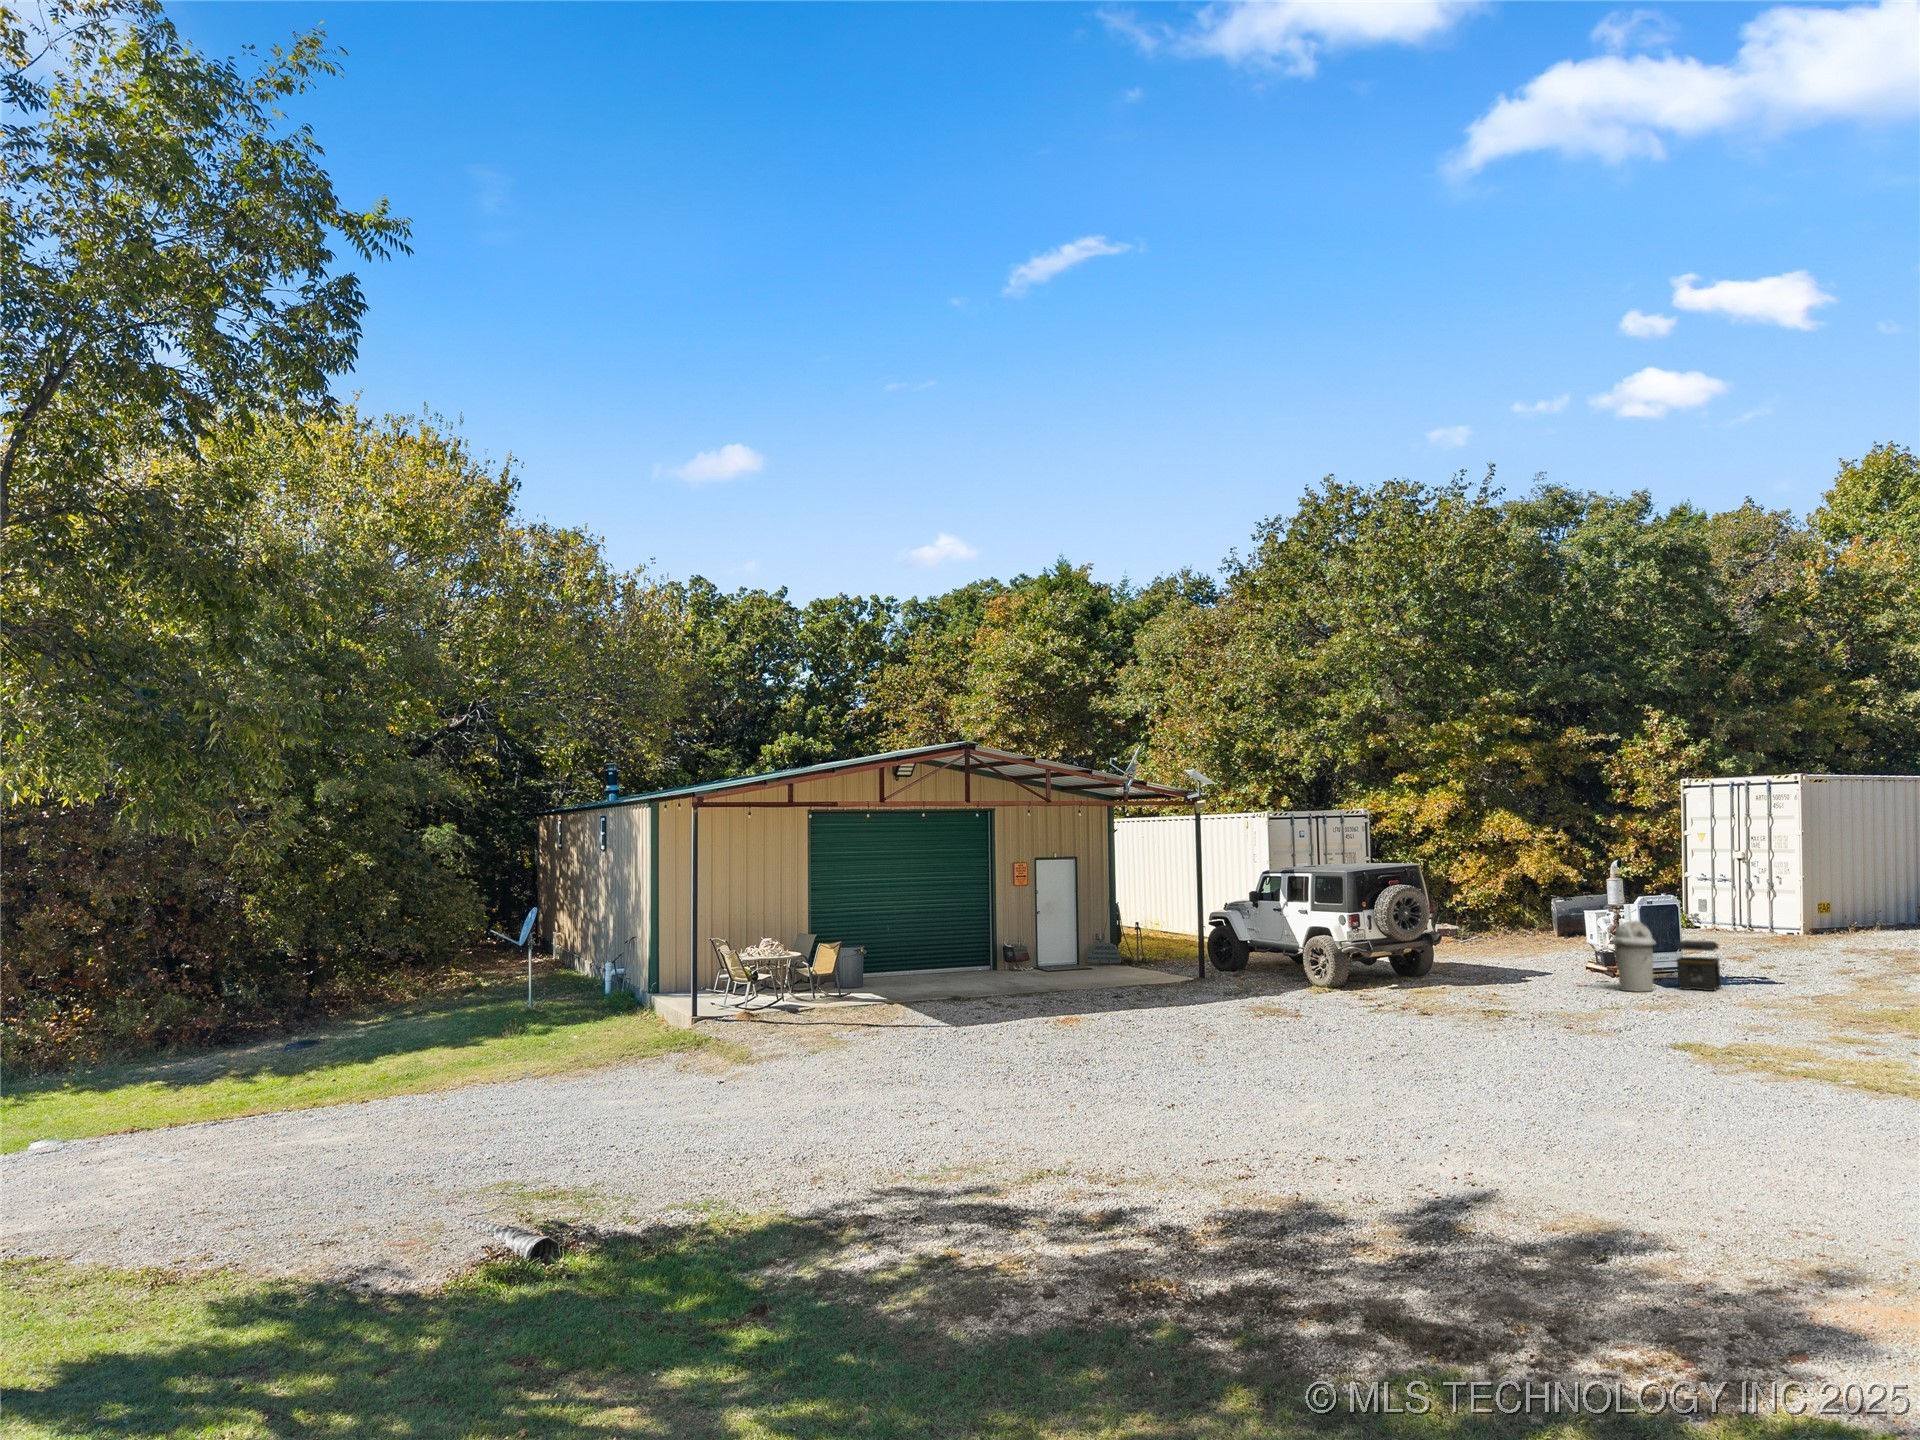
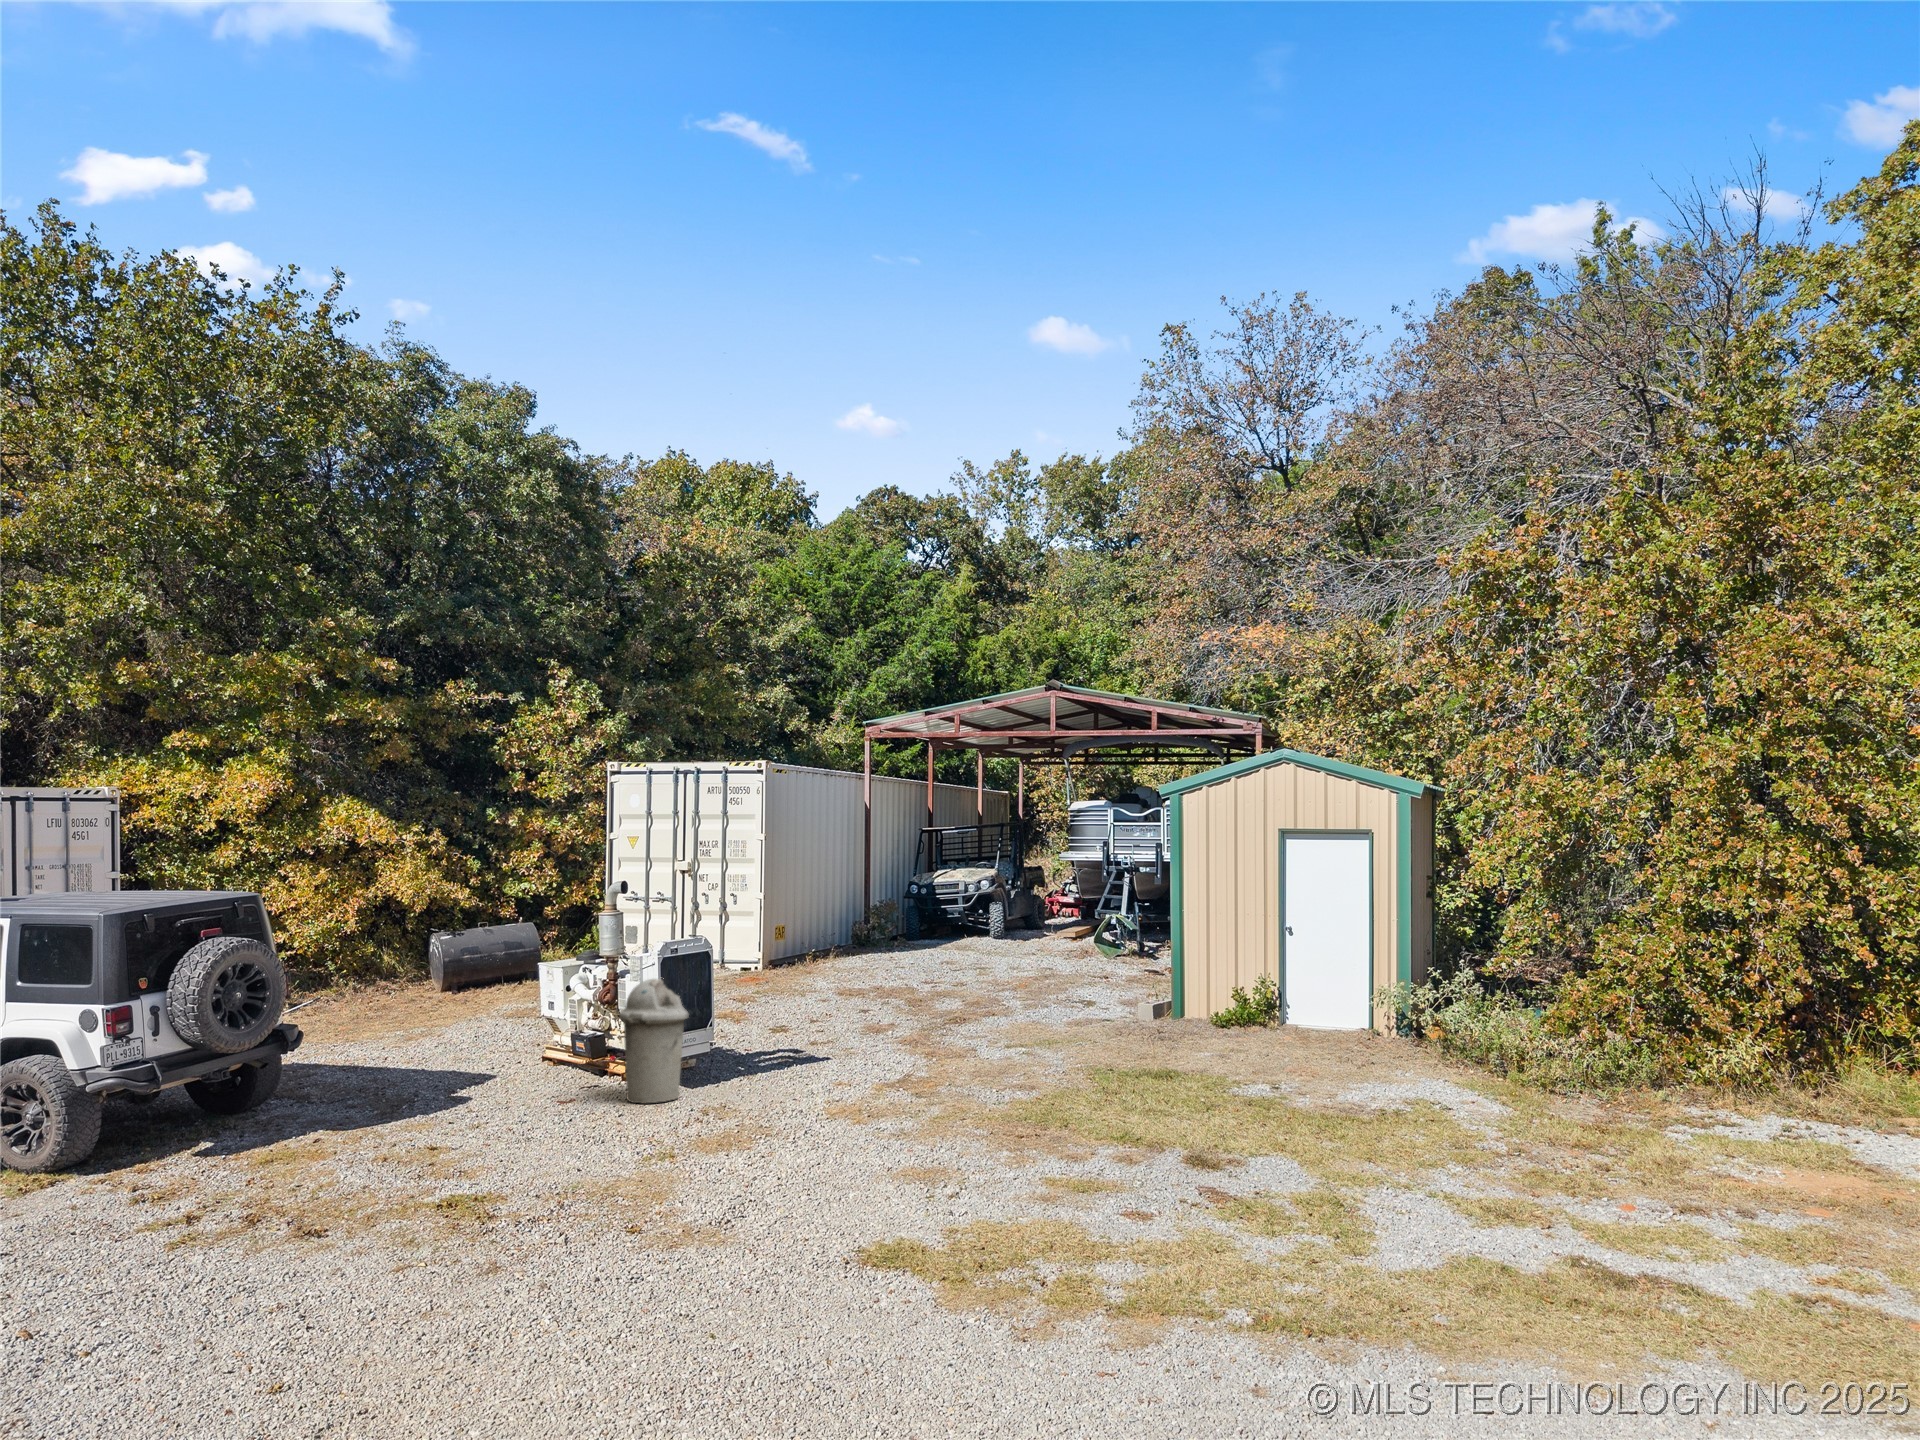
toolbox: present [1675,940,1721,991] -> none [709,1003,766,1087]

